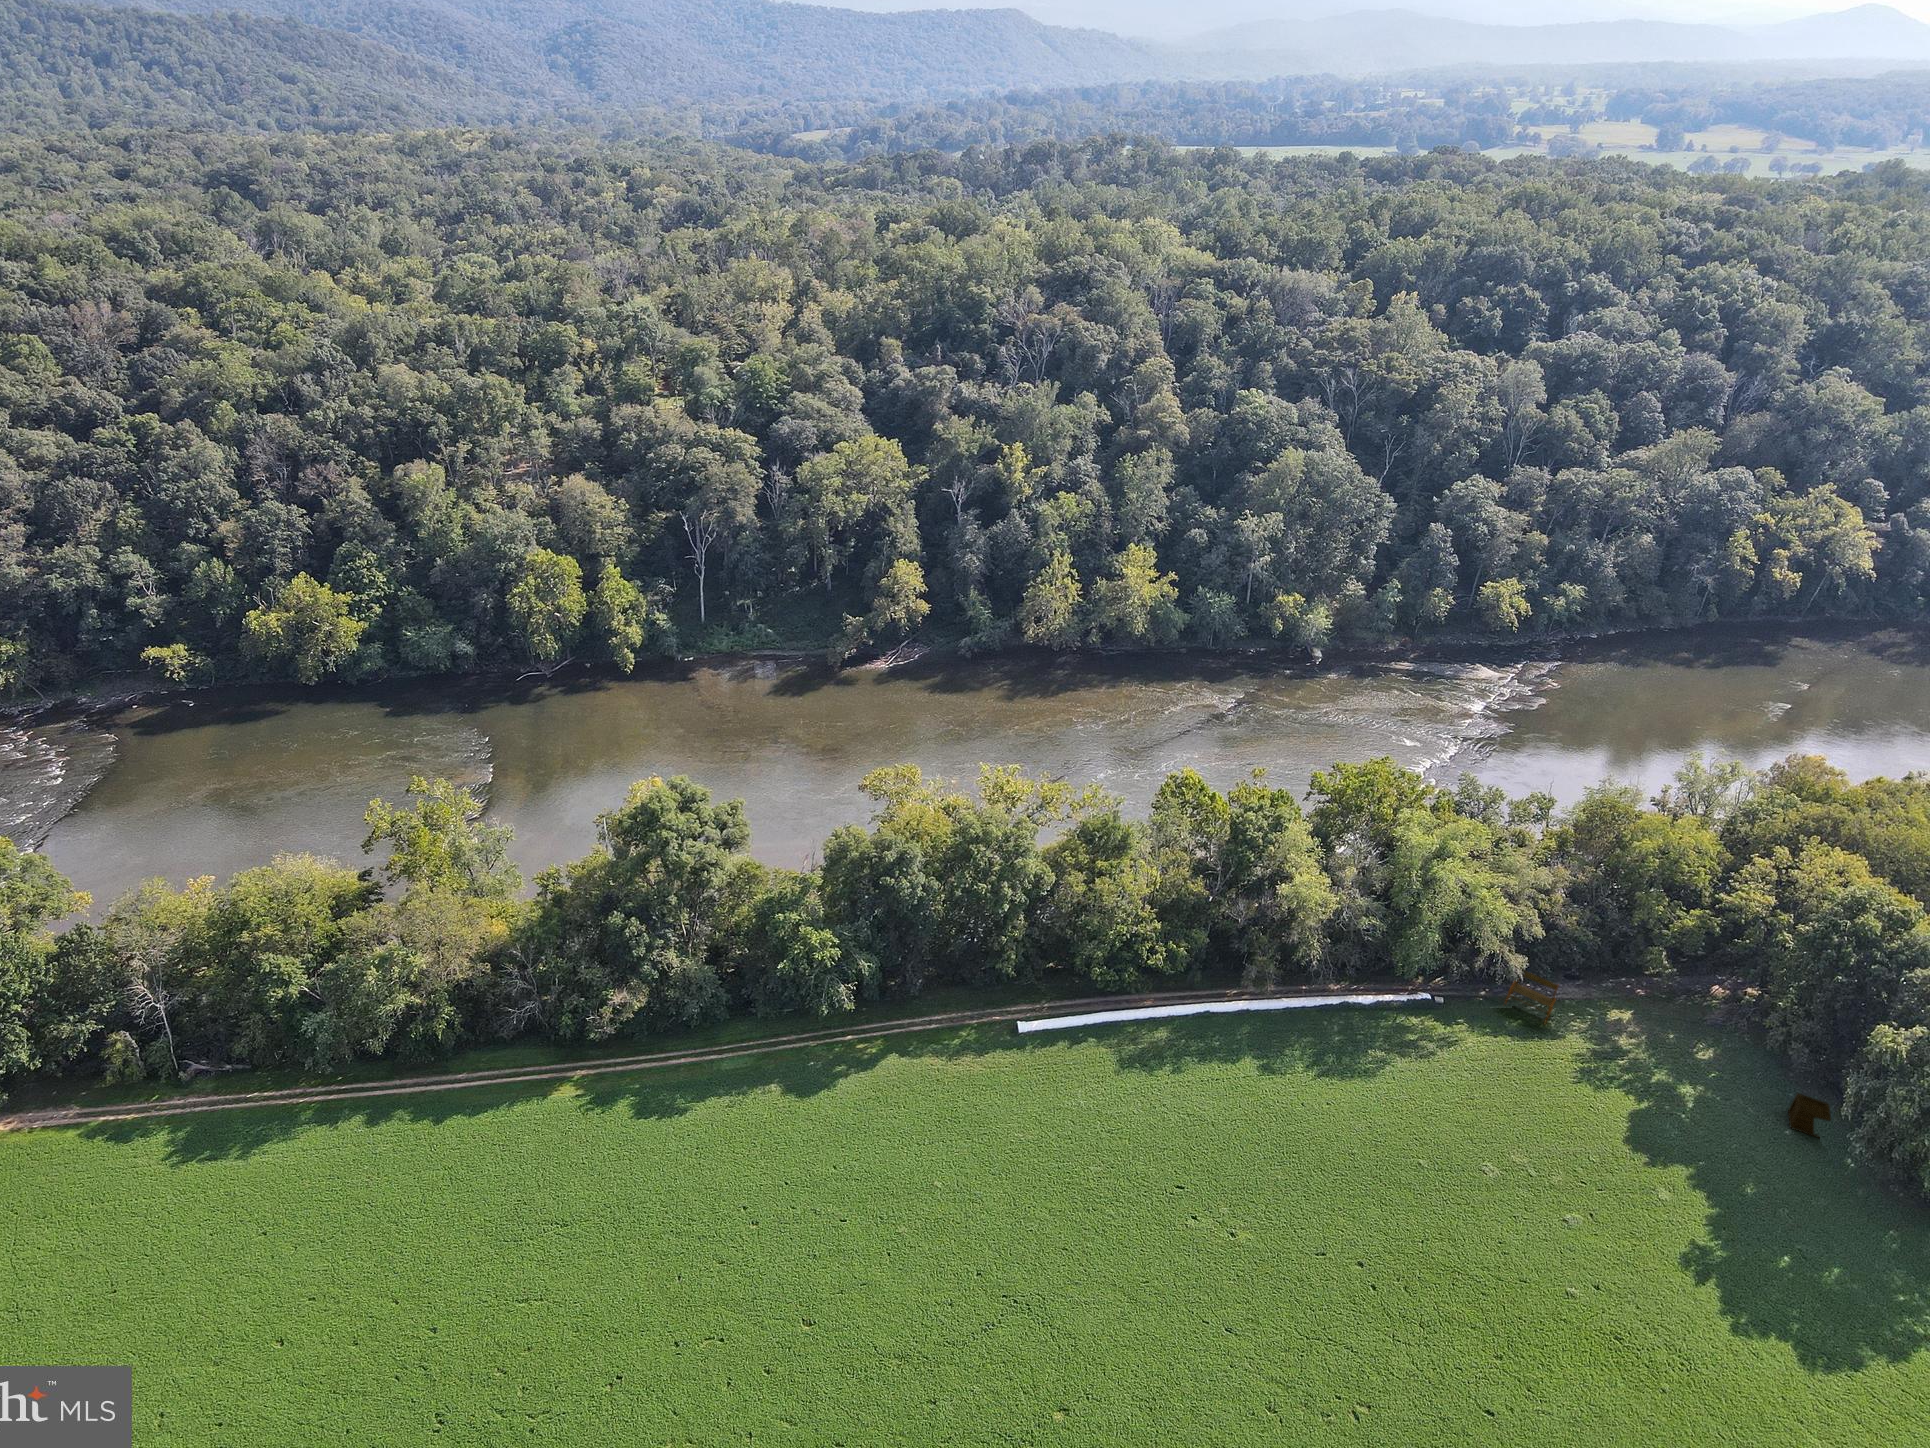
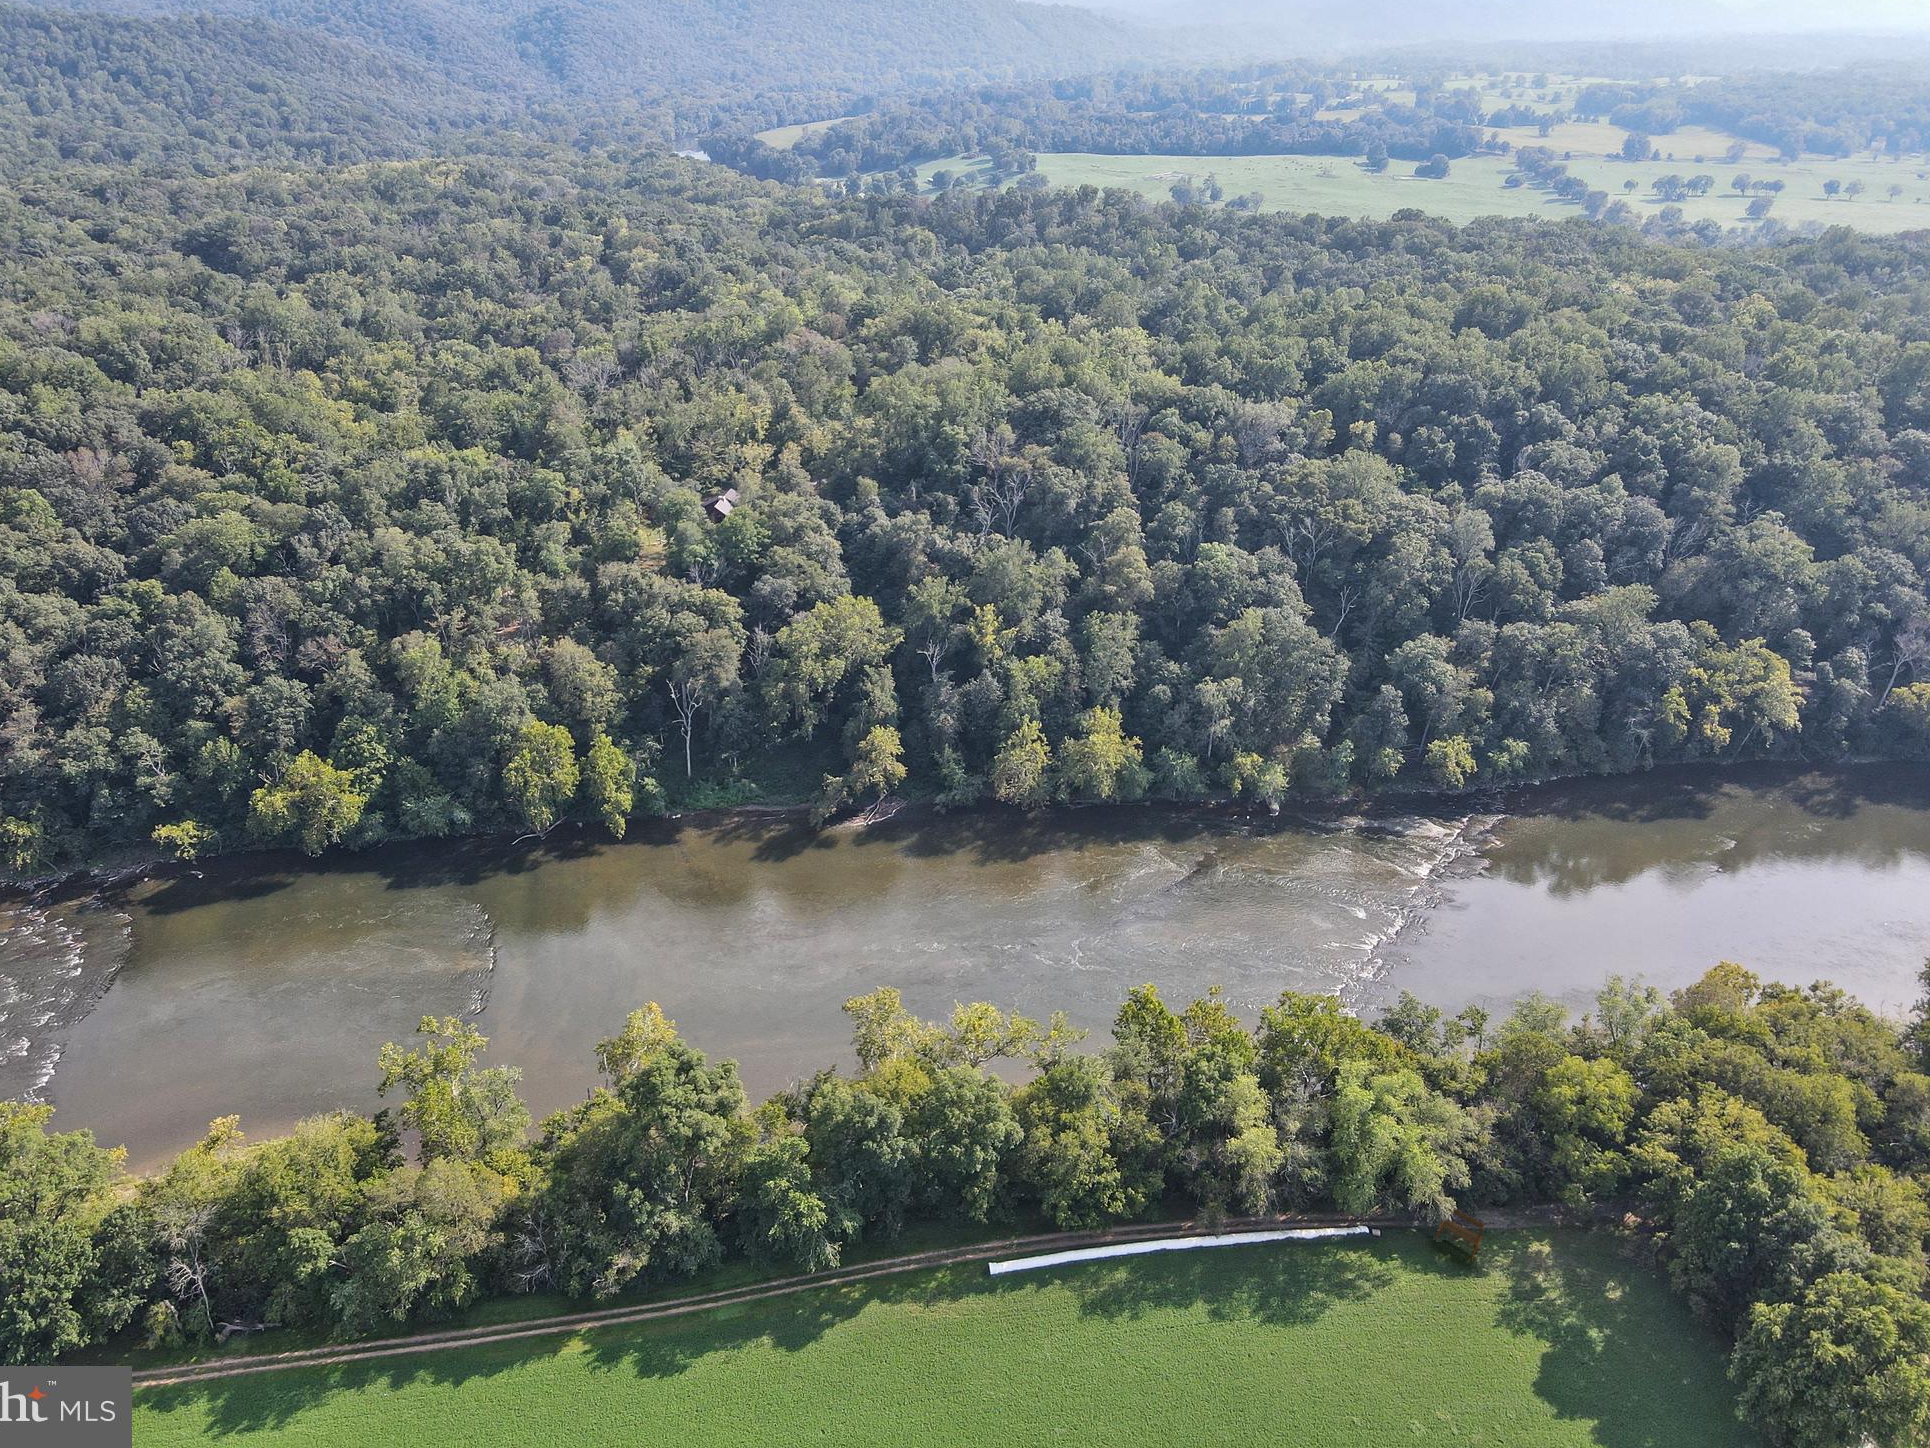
wooden crate: present [1788,1093,1831,1138] -> none [1686,1341,1722,1387]

